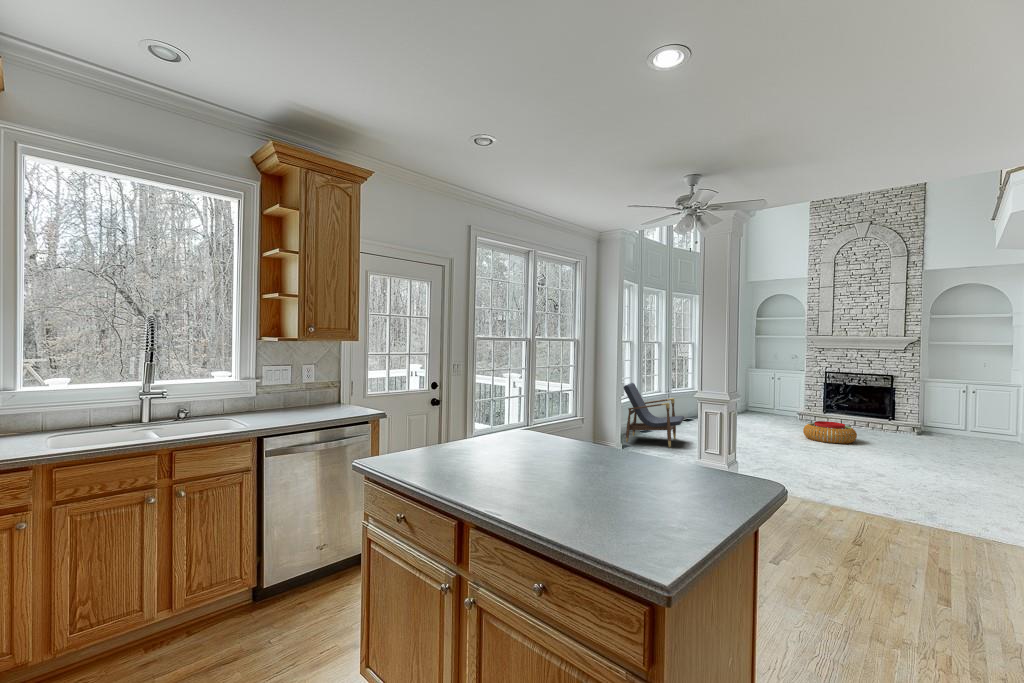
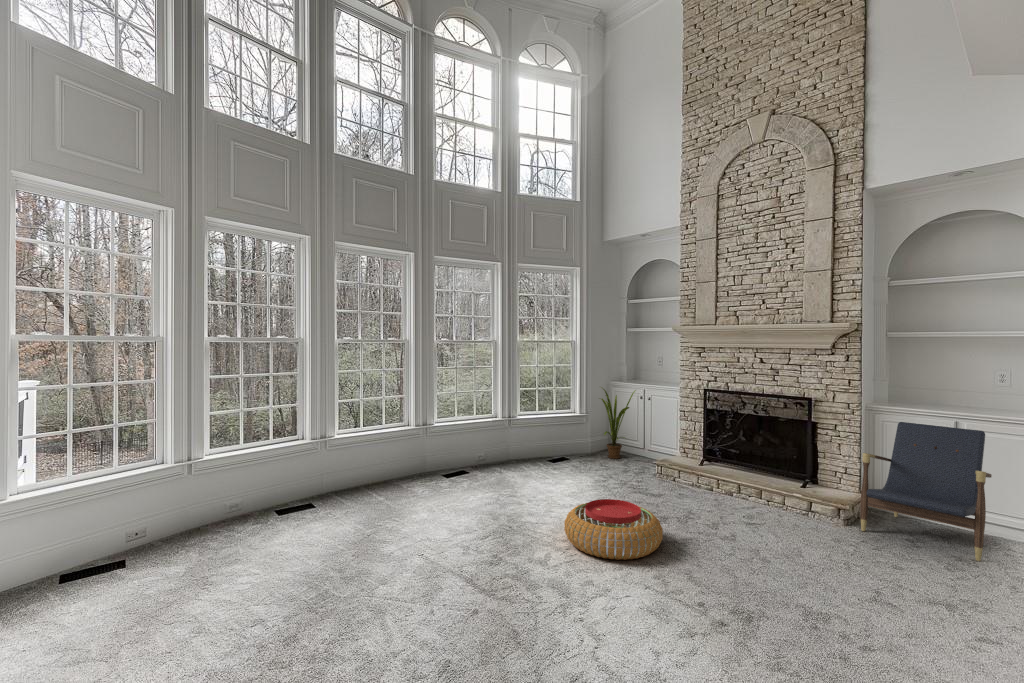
house plant: none [743,371,771,415] -> present [601,389,636,459]
lounge chair: present [624,383,684,447] -> present [860,422,992,561]

